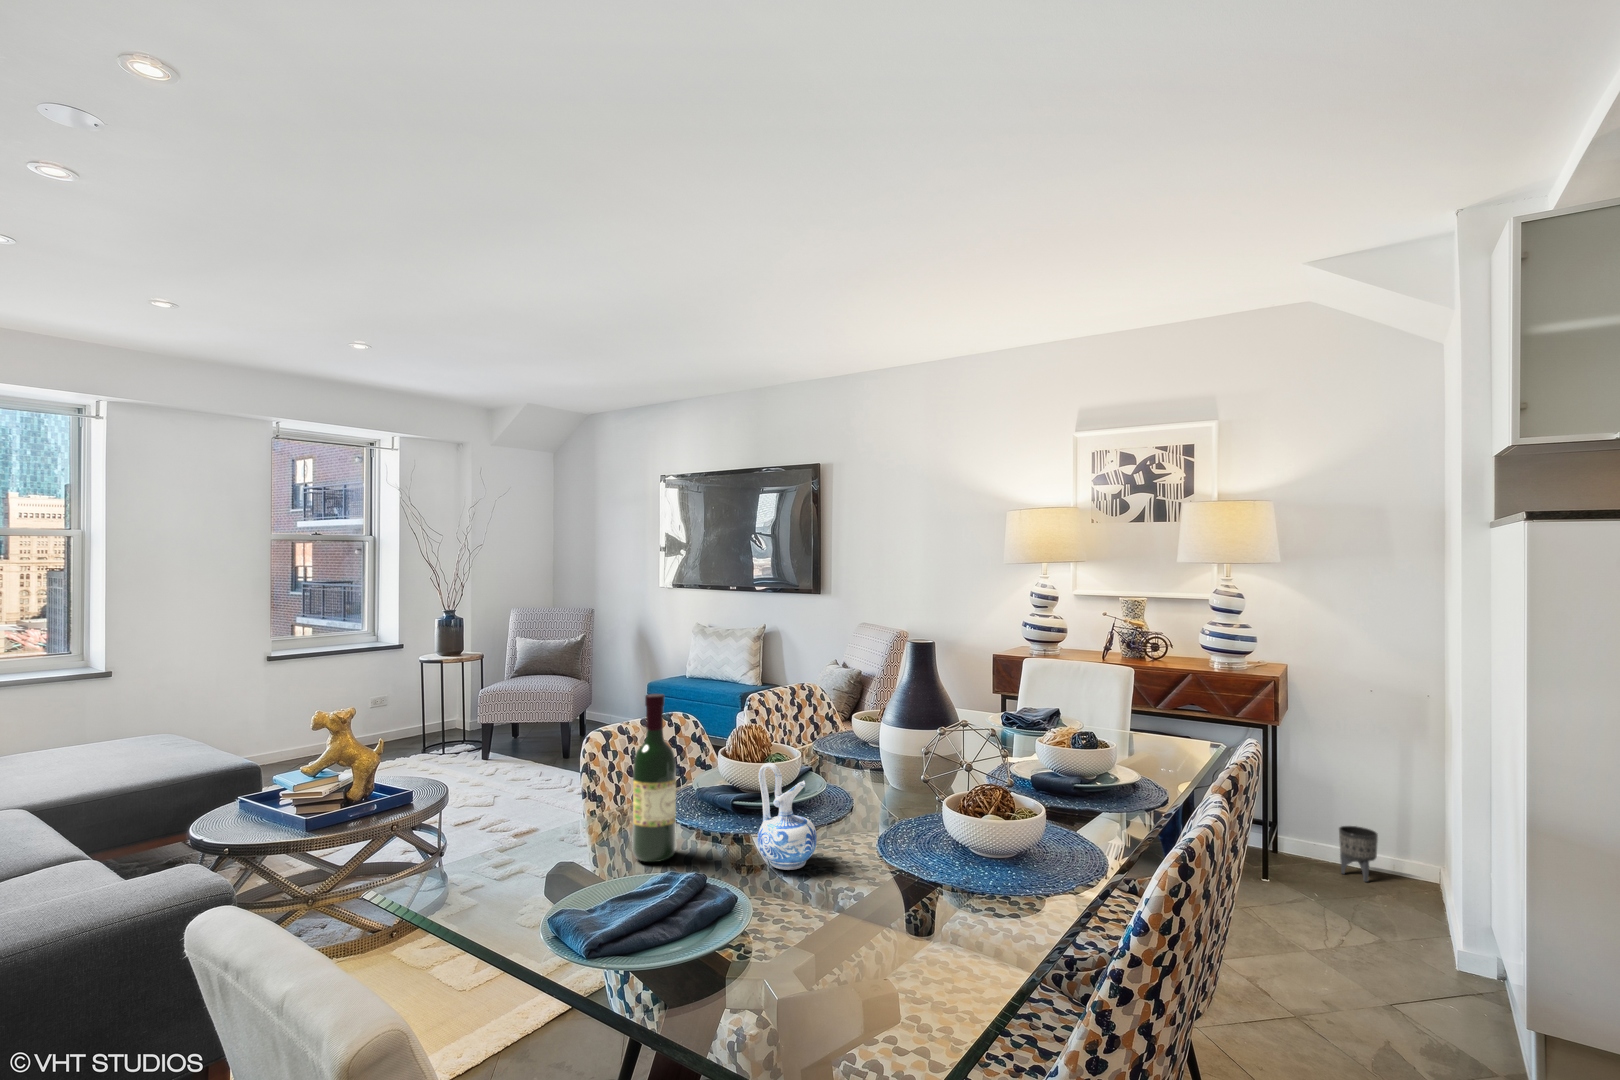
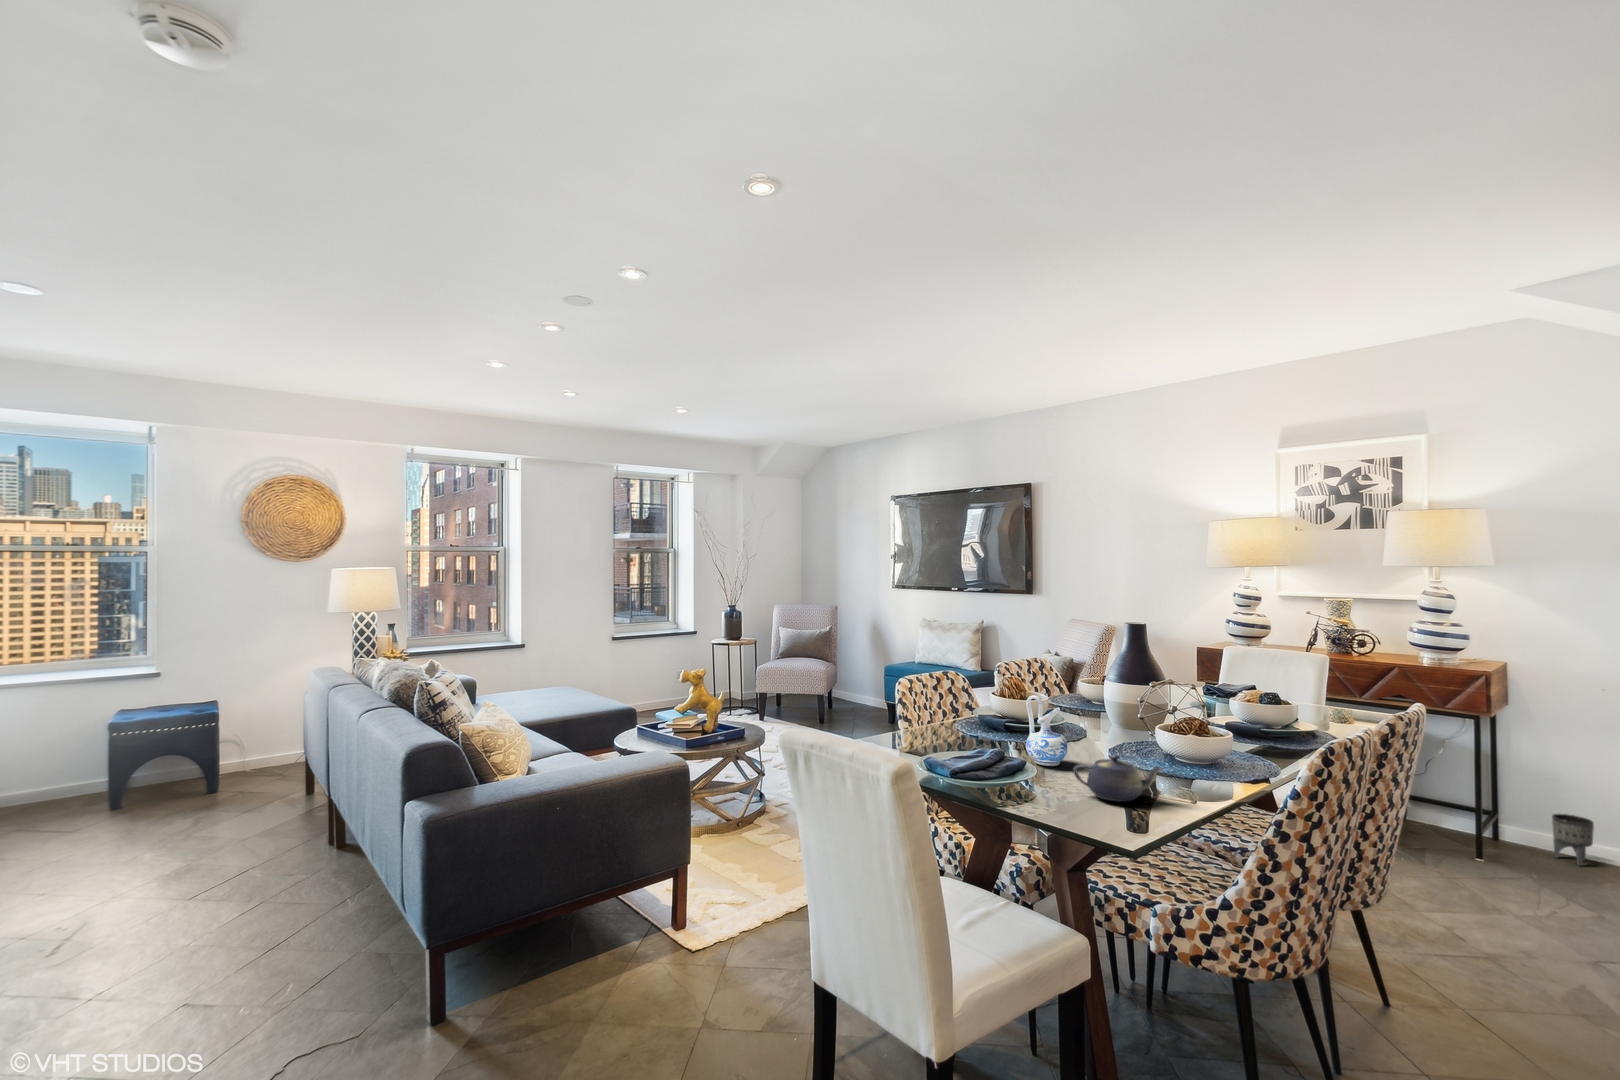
wine bottle: present [632,694,676,862] -> none [941,647,969,756]
teapot: none [816,865,949,943] -> present [1073,755,1162,802]

